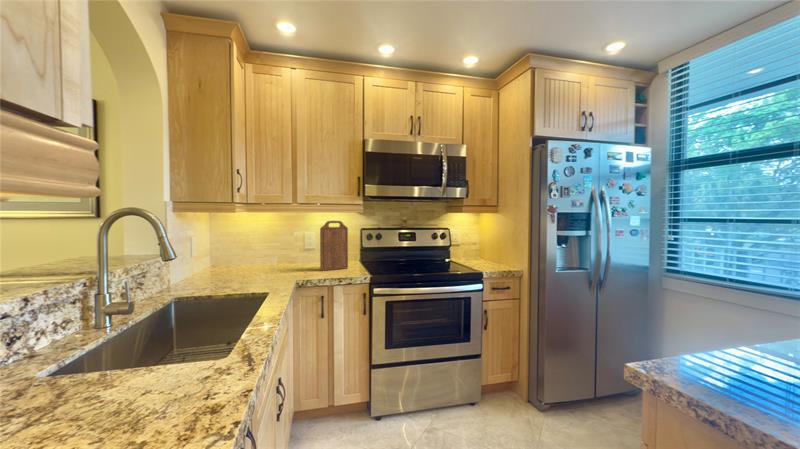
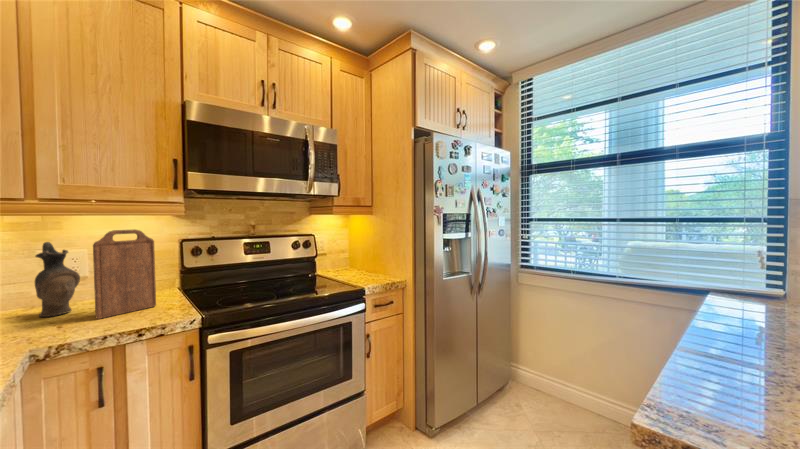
ceramic pitcher: none [295,227,313,267] -> present [35,242,80,317]

